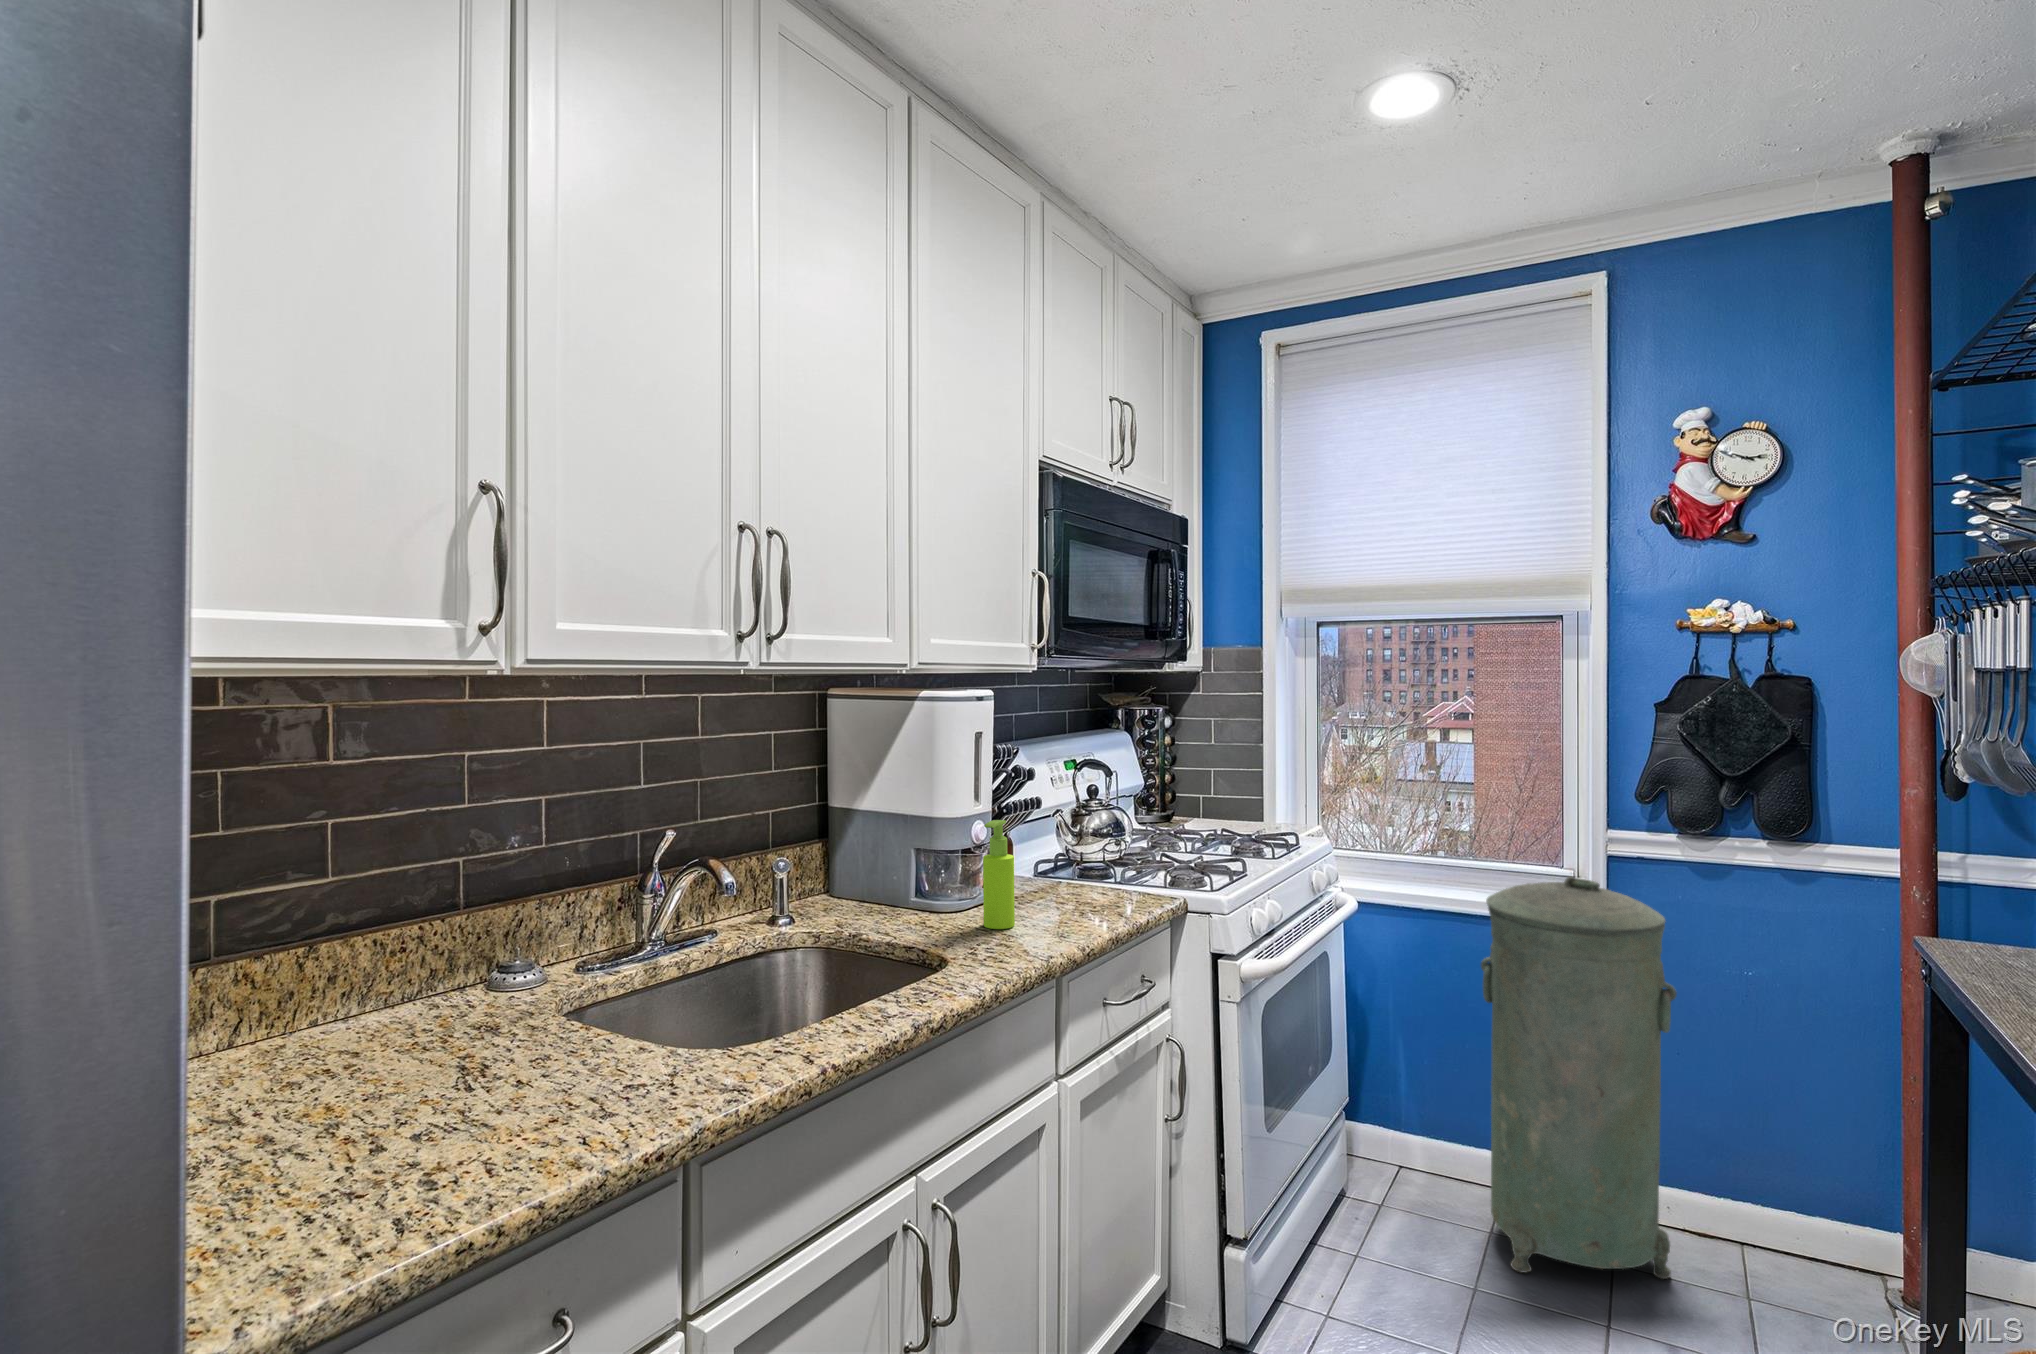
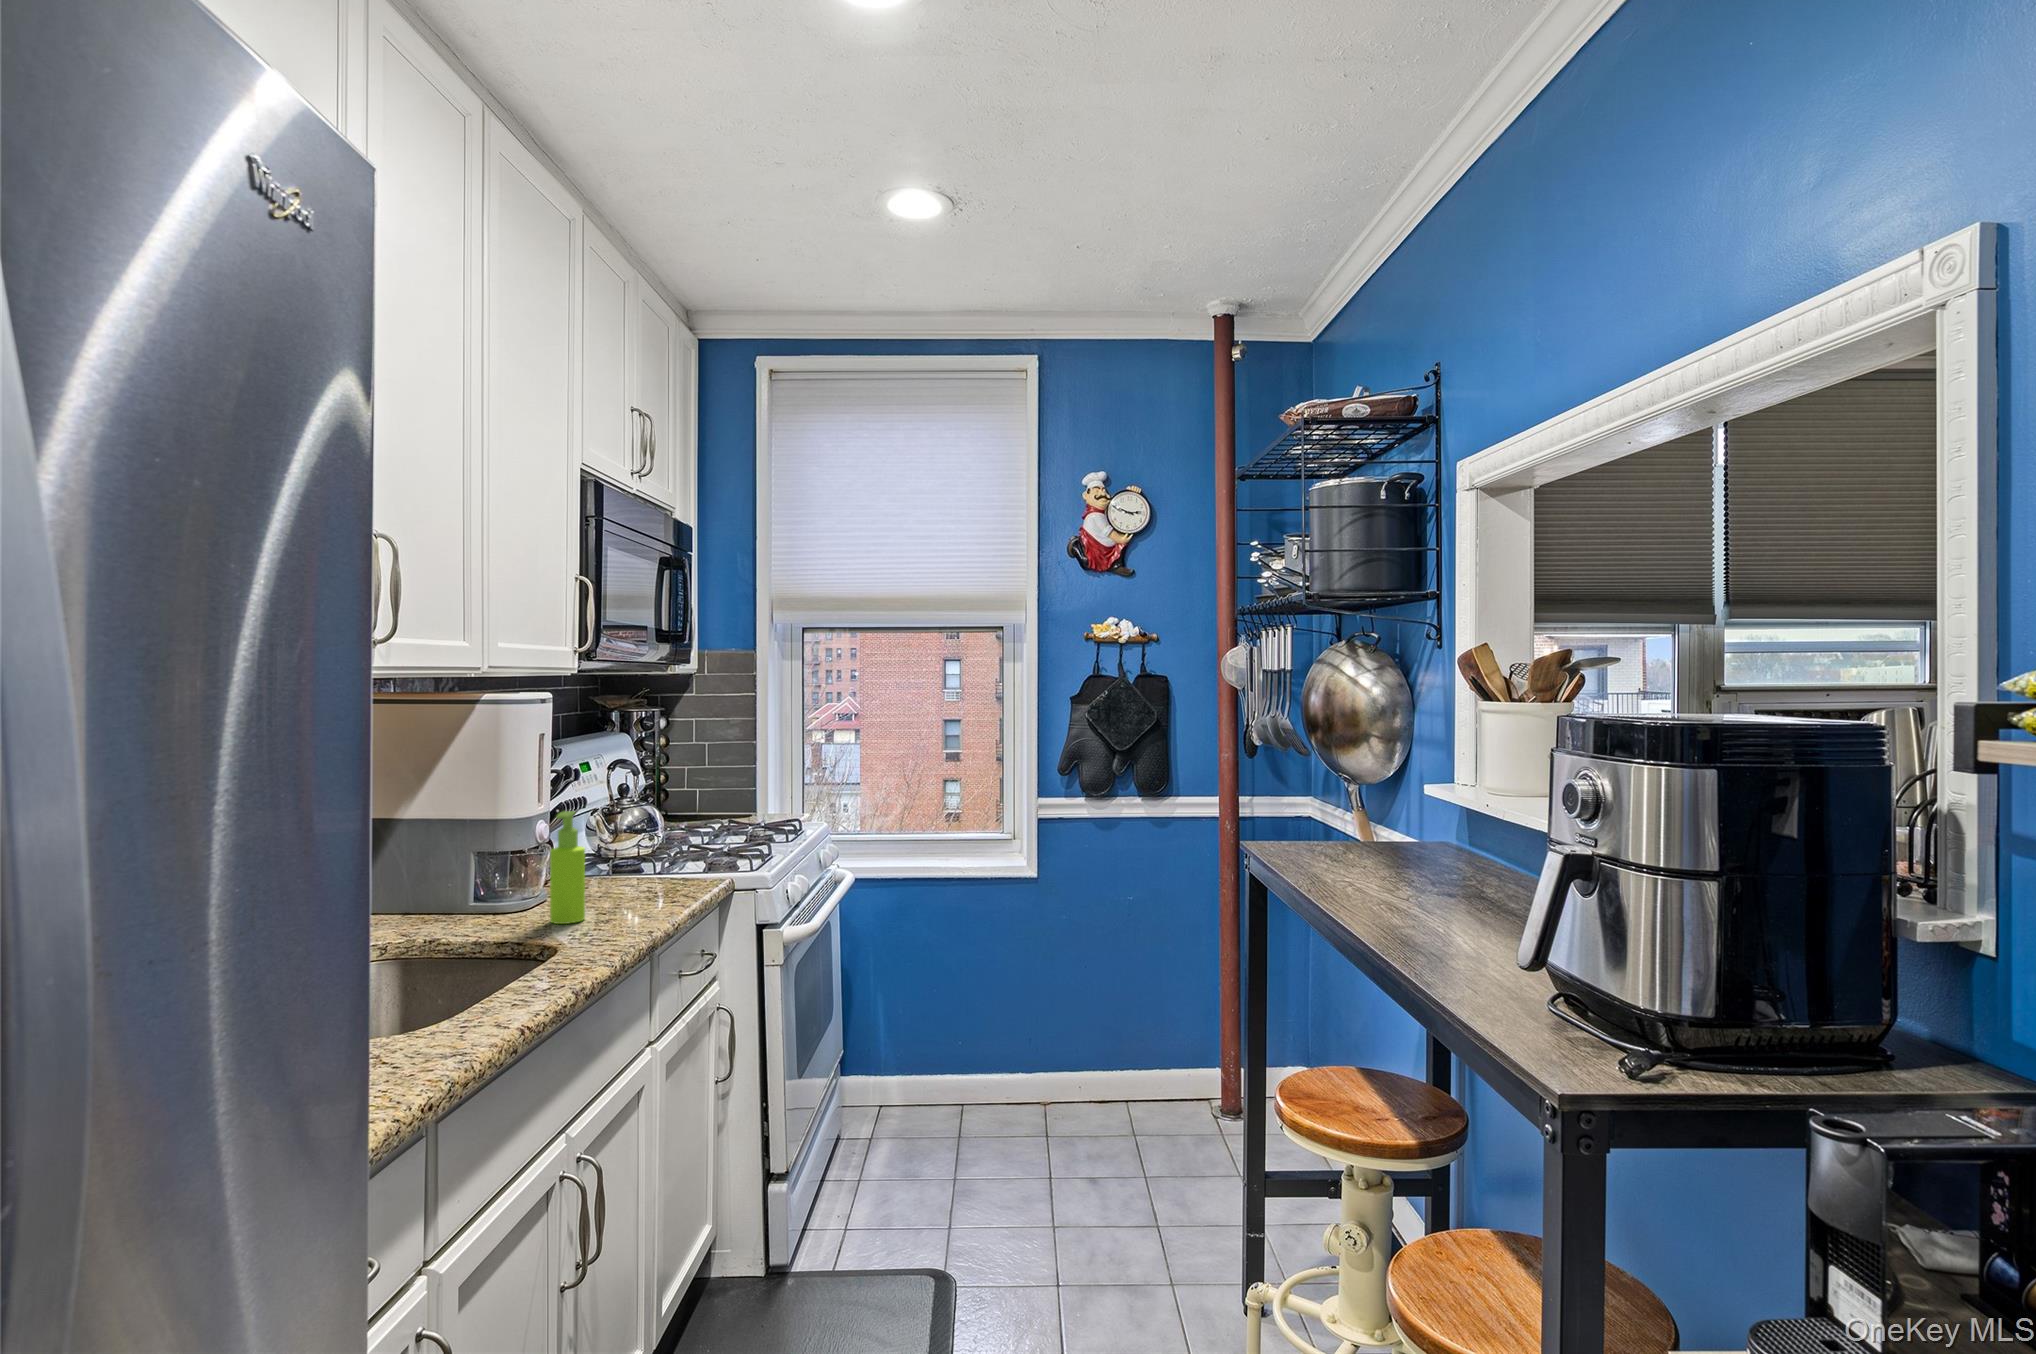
trash can: present [1481,876,1677,1279] -> none [957,833,1095,1161]

